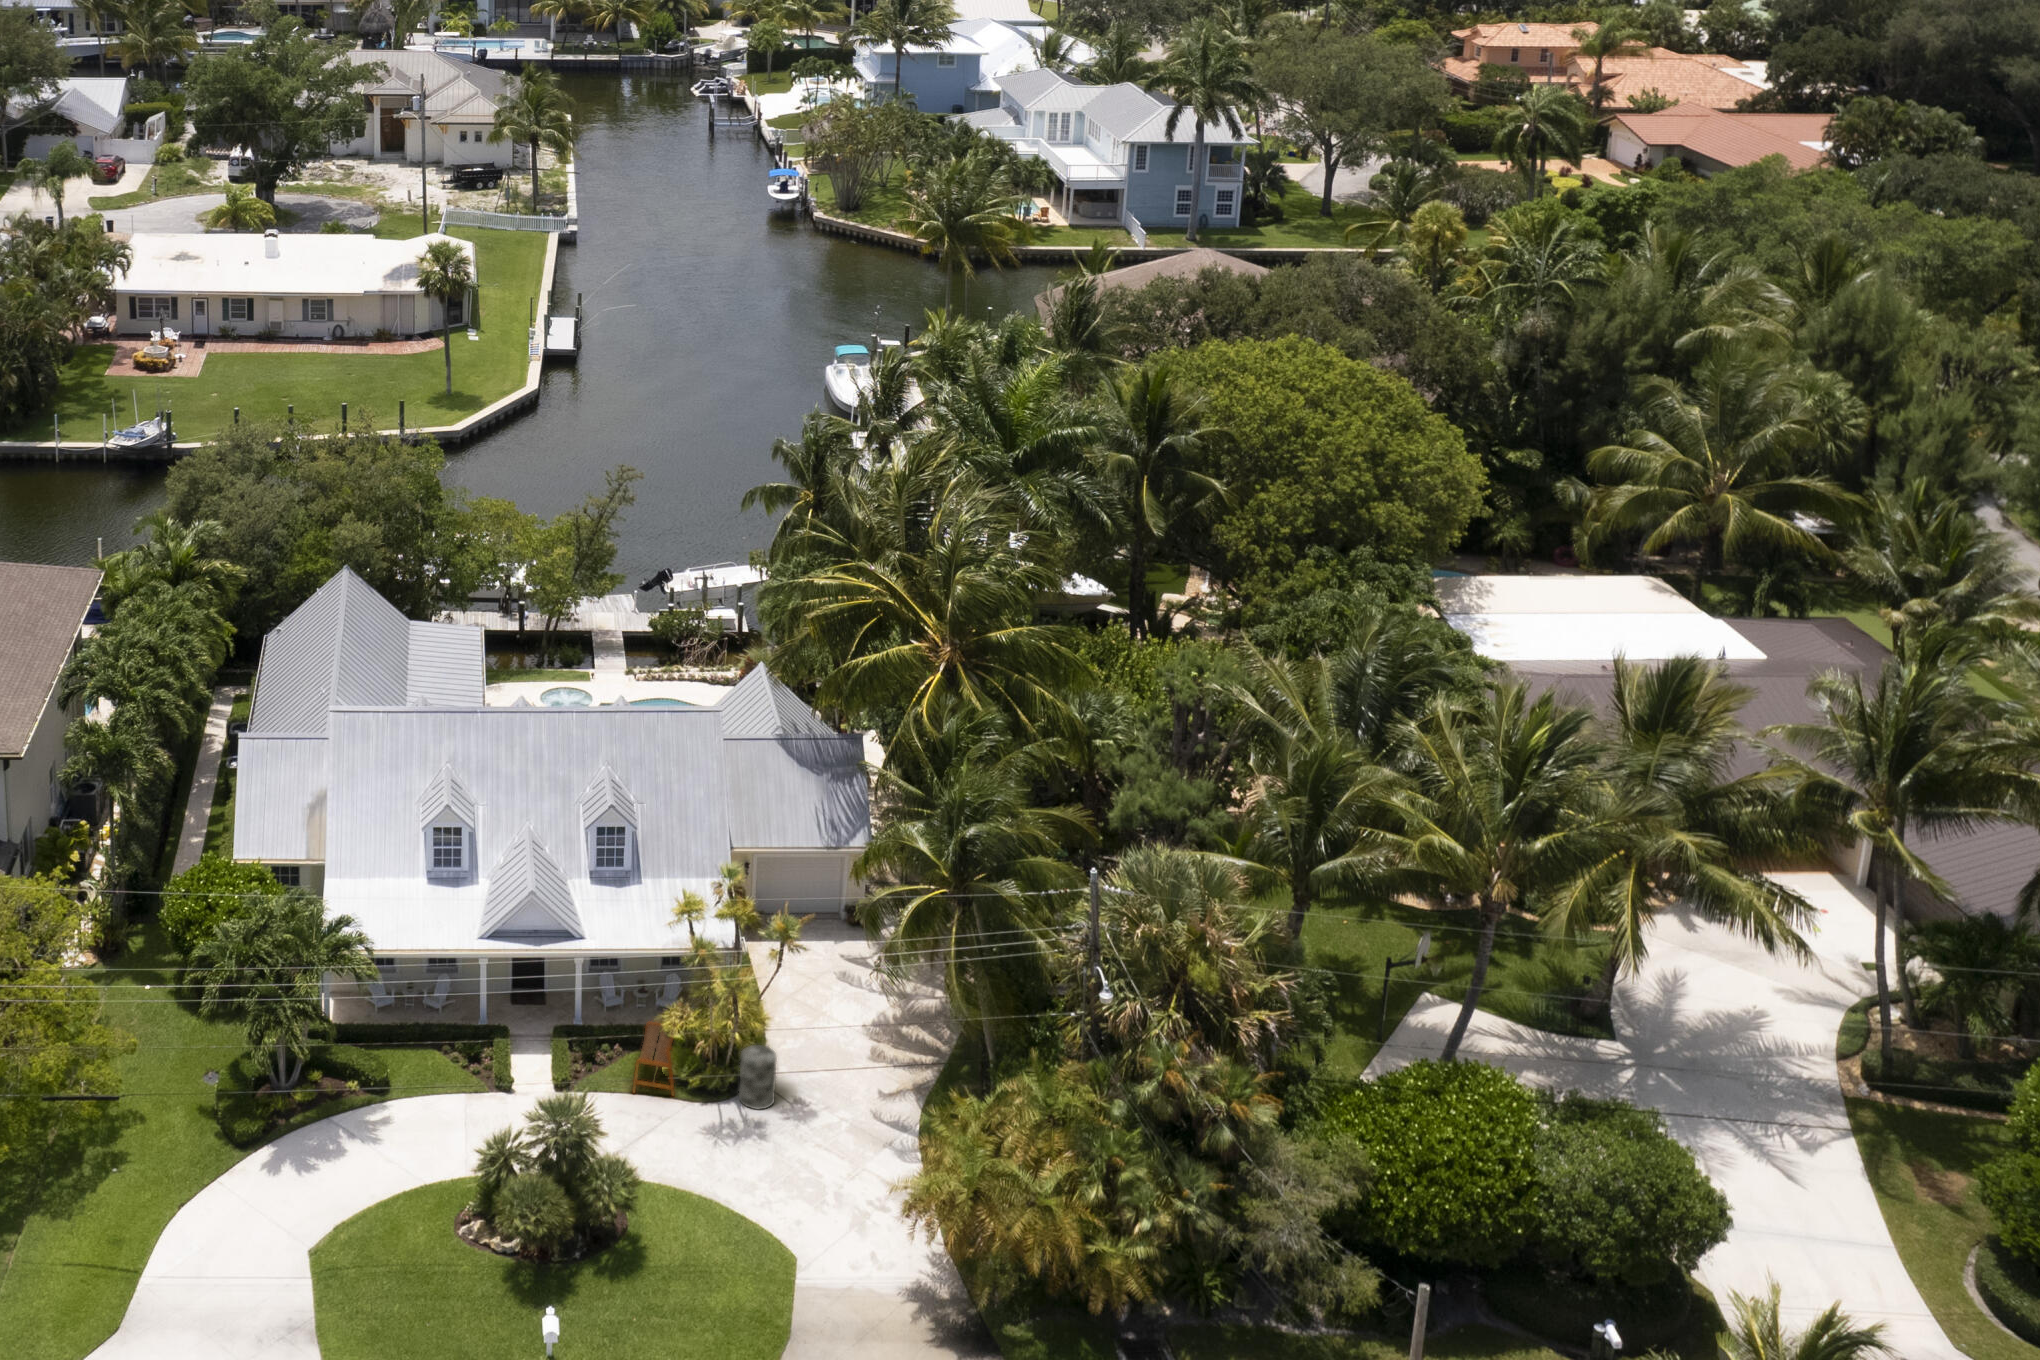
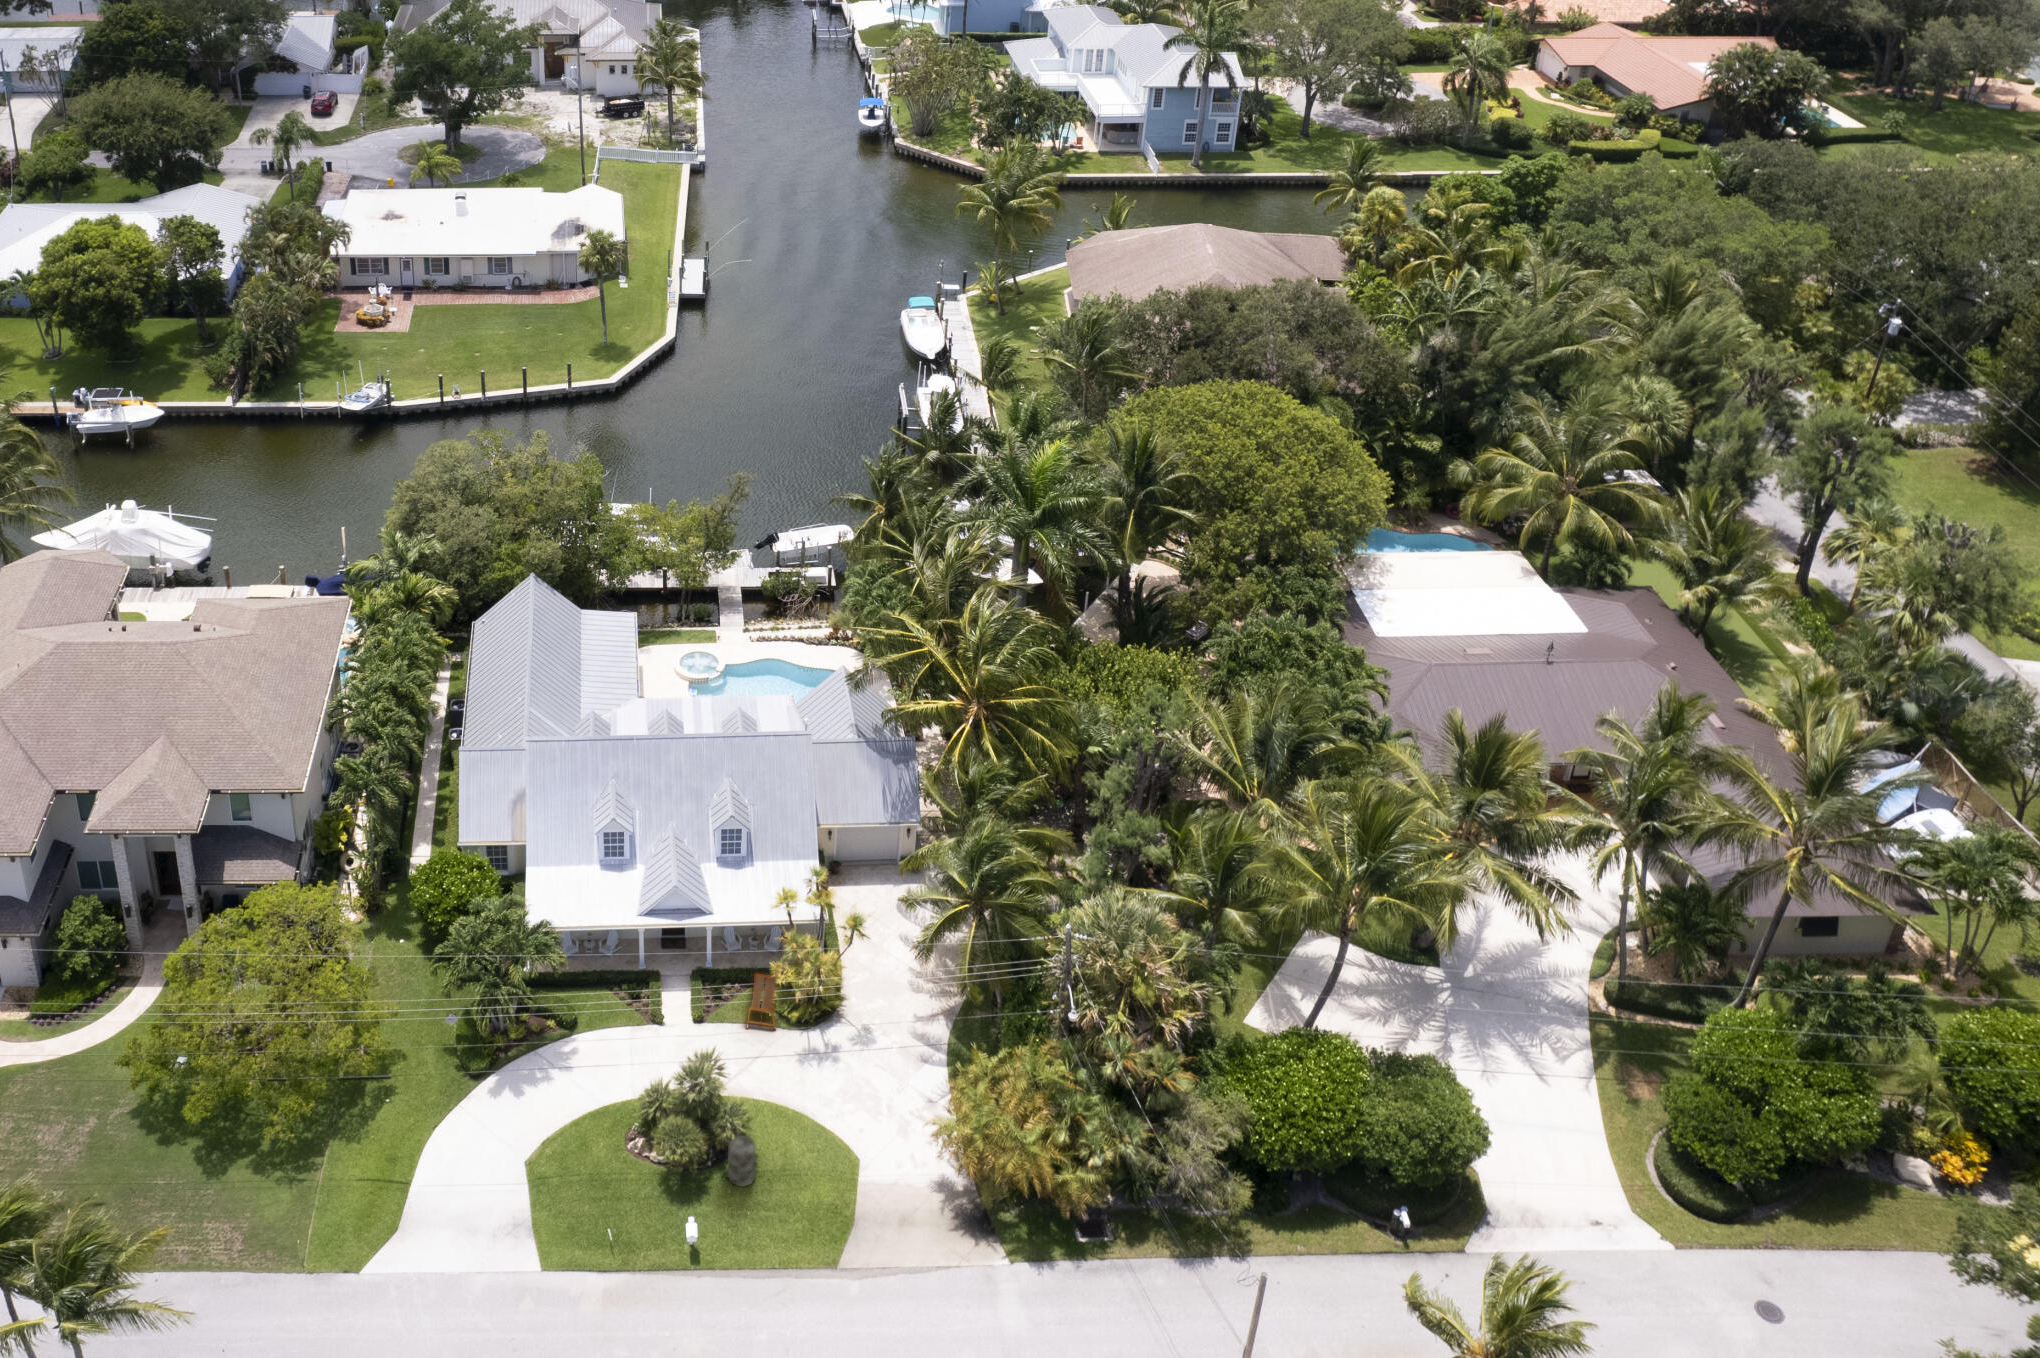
trash can: present [739,1045,777,1109] -> present [728,1136,756,1187]

